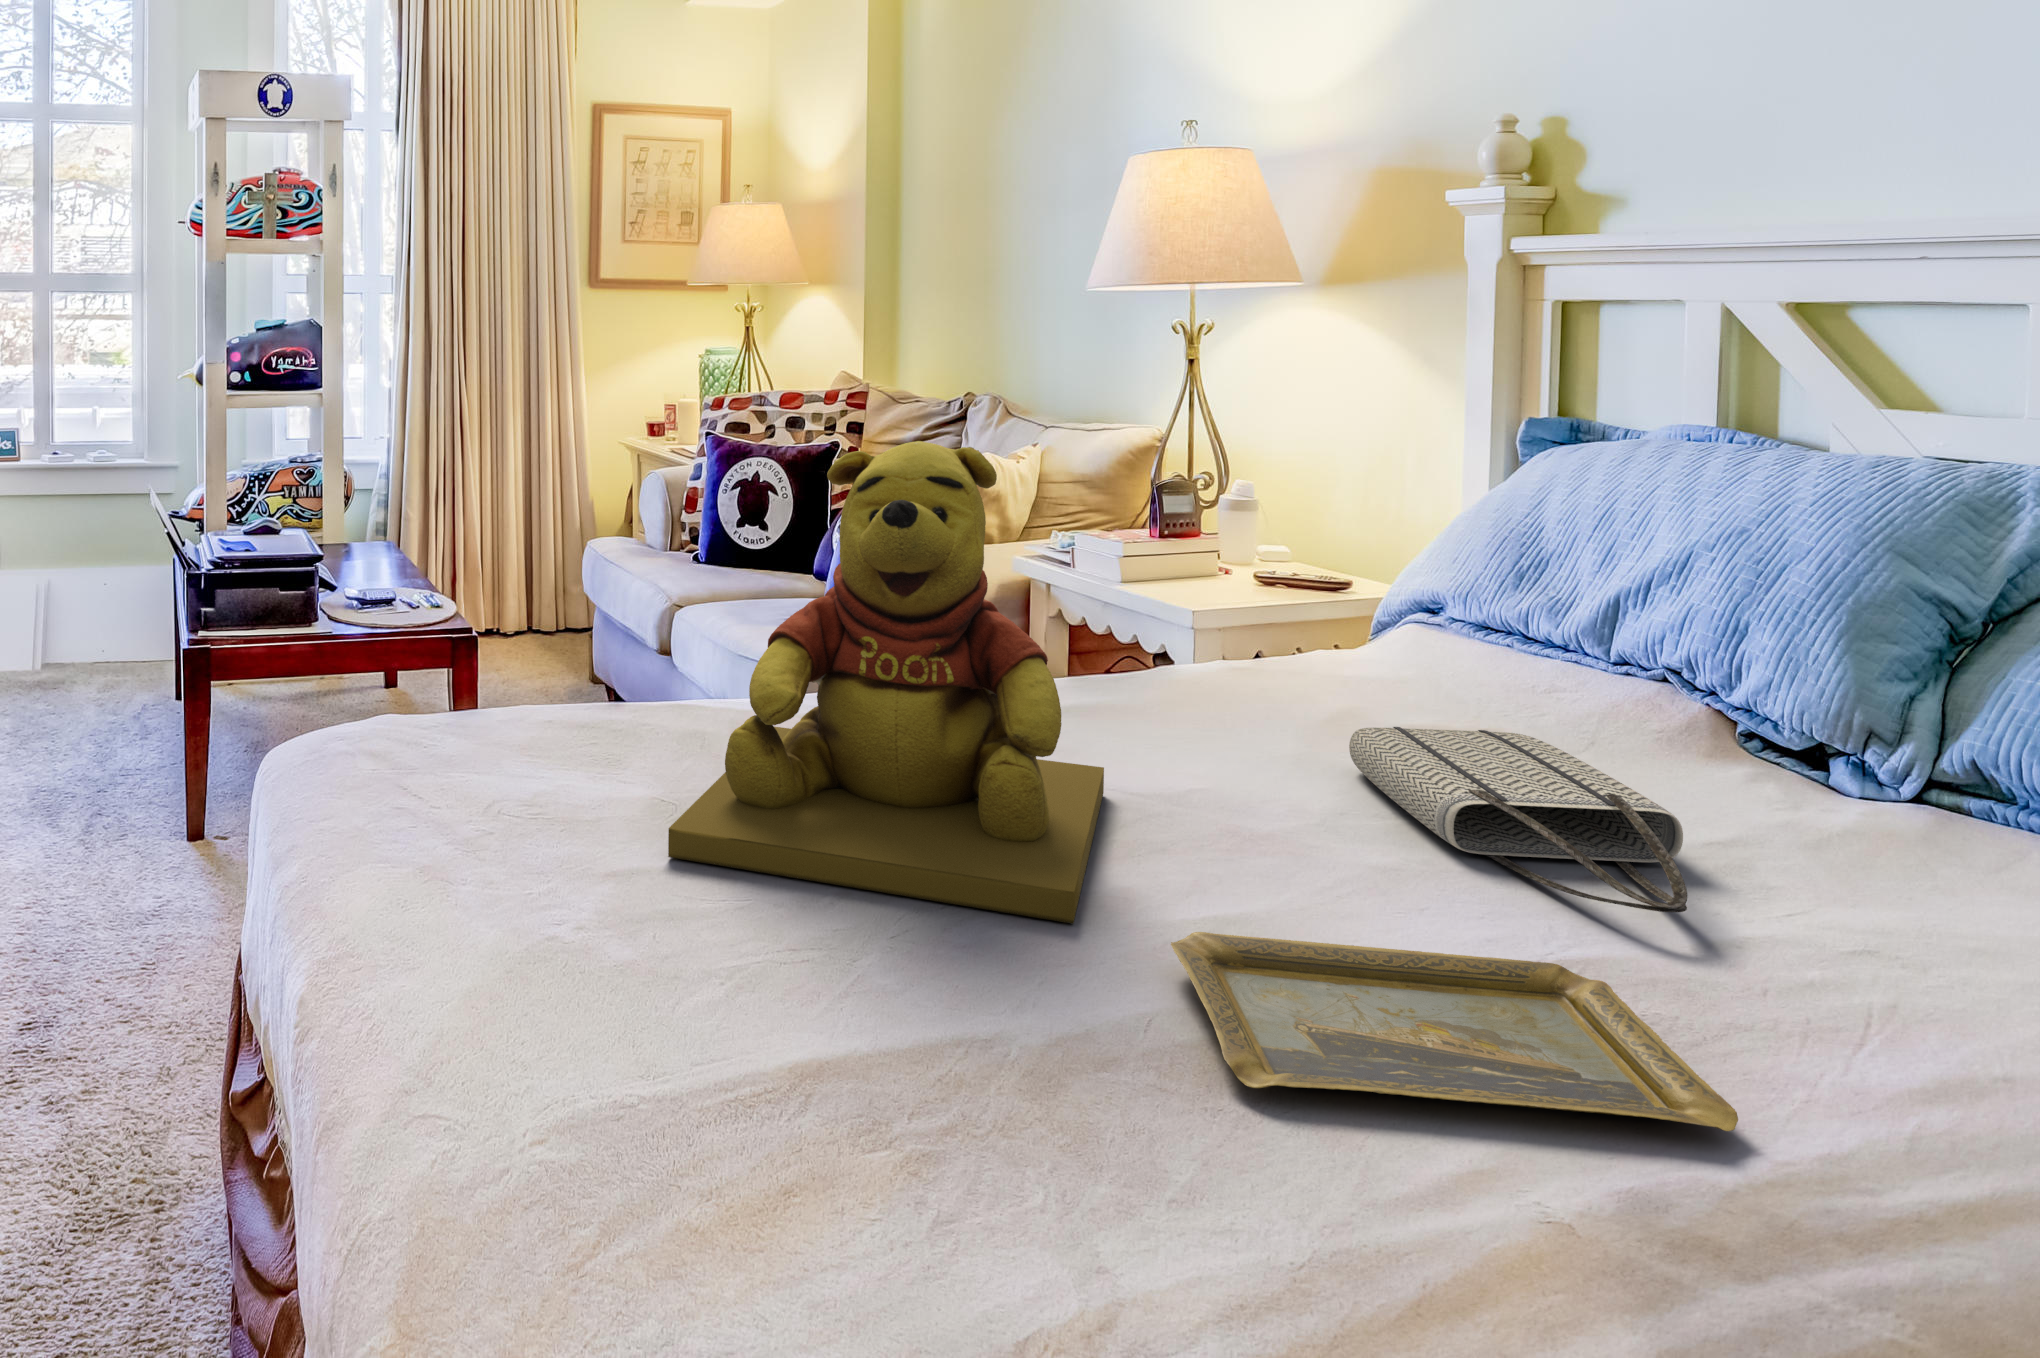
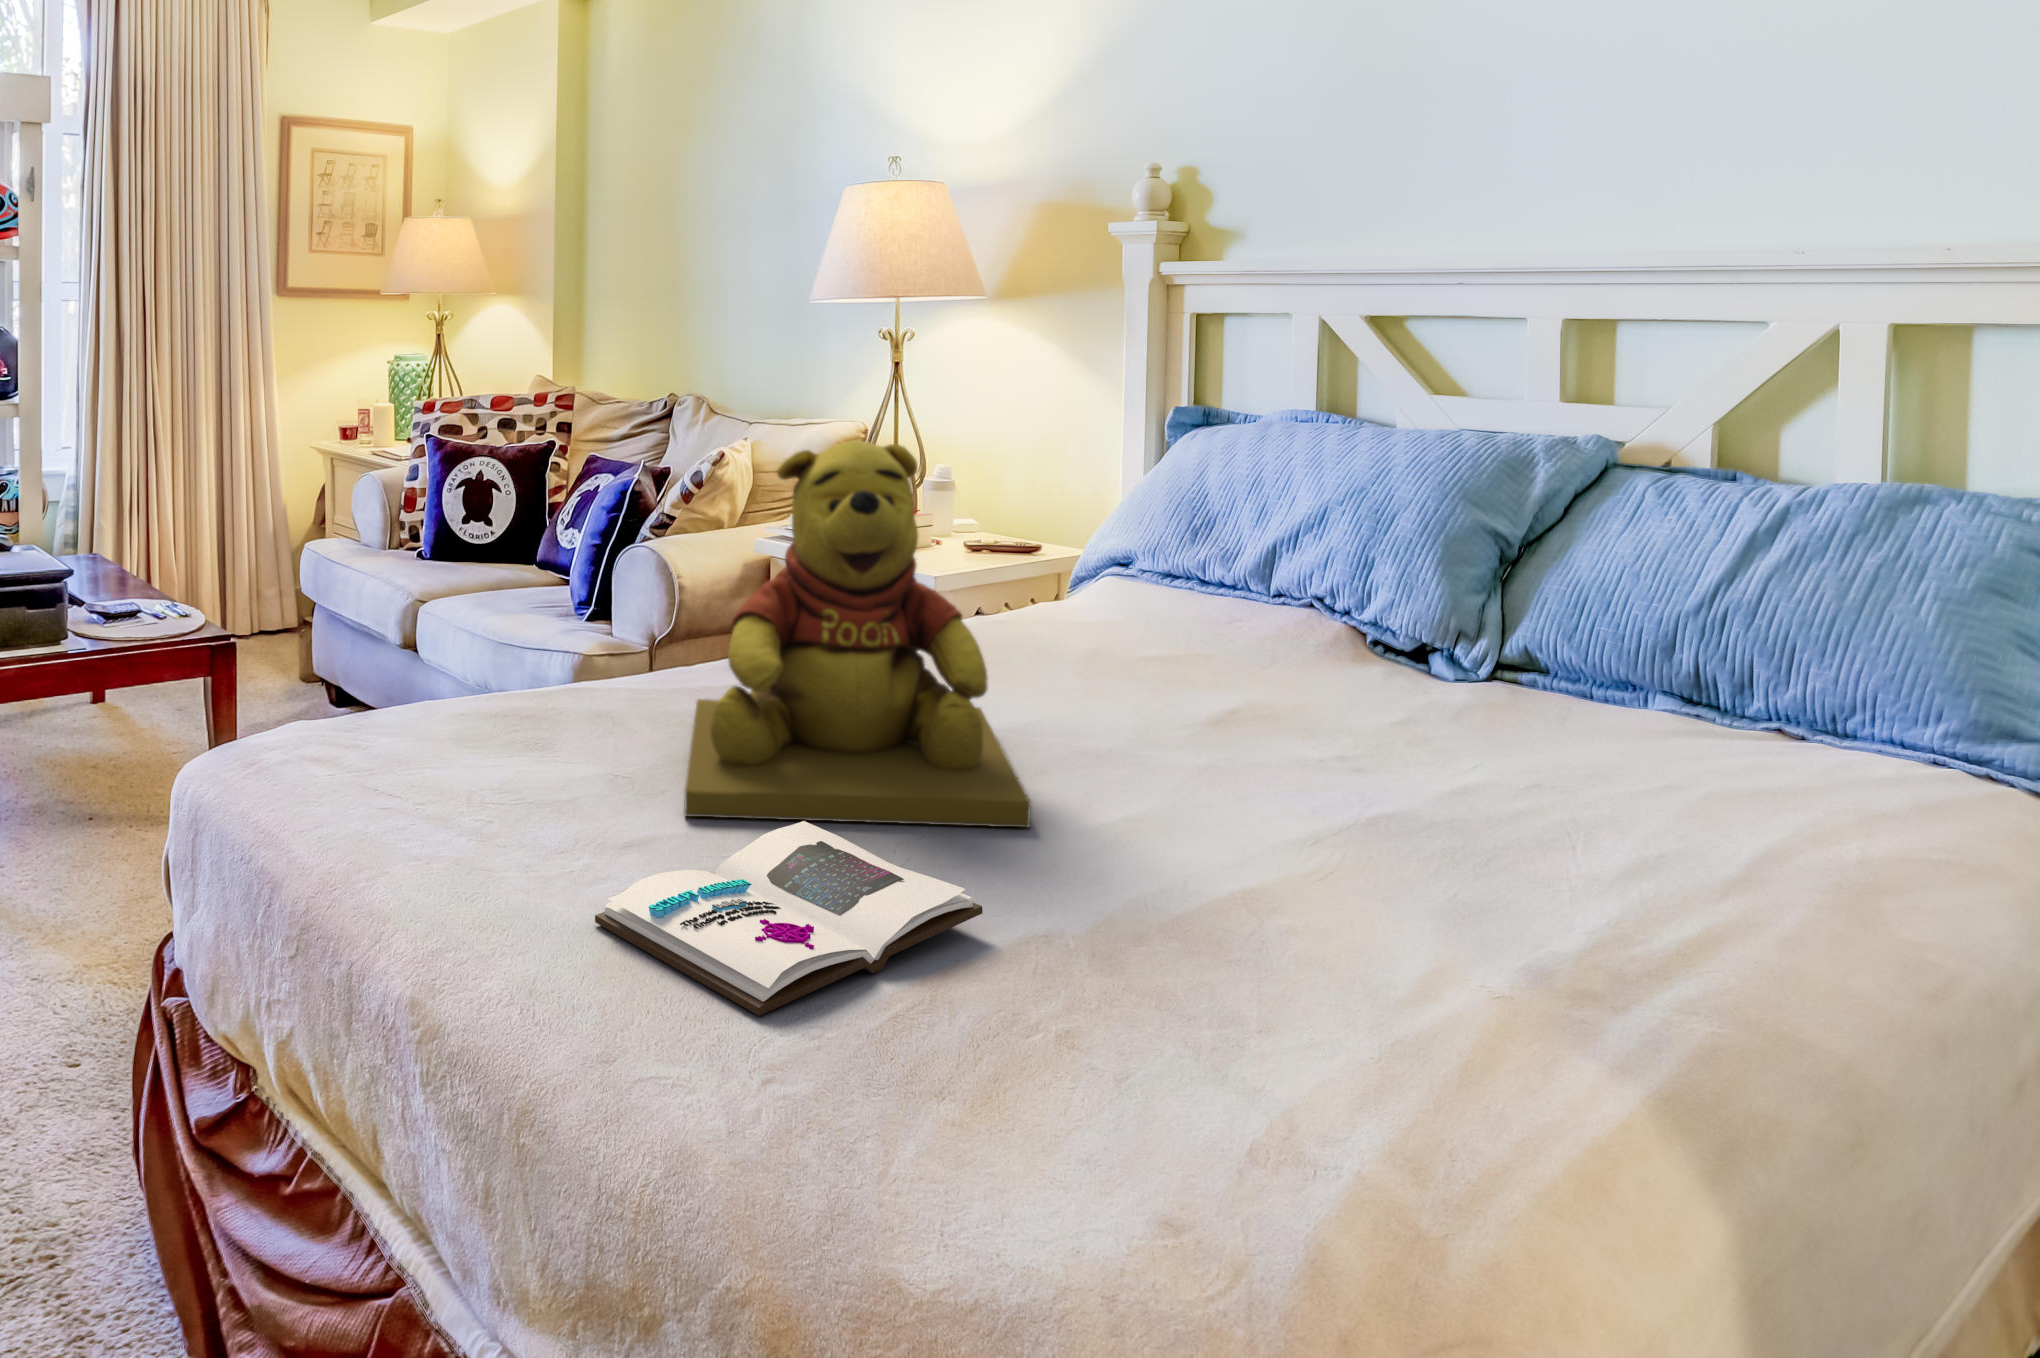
tote bag: present [1349,727,1687,912] -> none [1137,654,1415,768]
book: none [471,881,906,1108] -> present [595,821,983,1016]
tray: present [1171,932,1738,1132] -> none [1118,811,1515,920]

